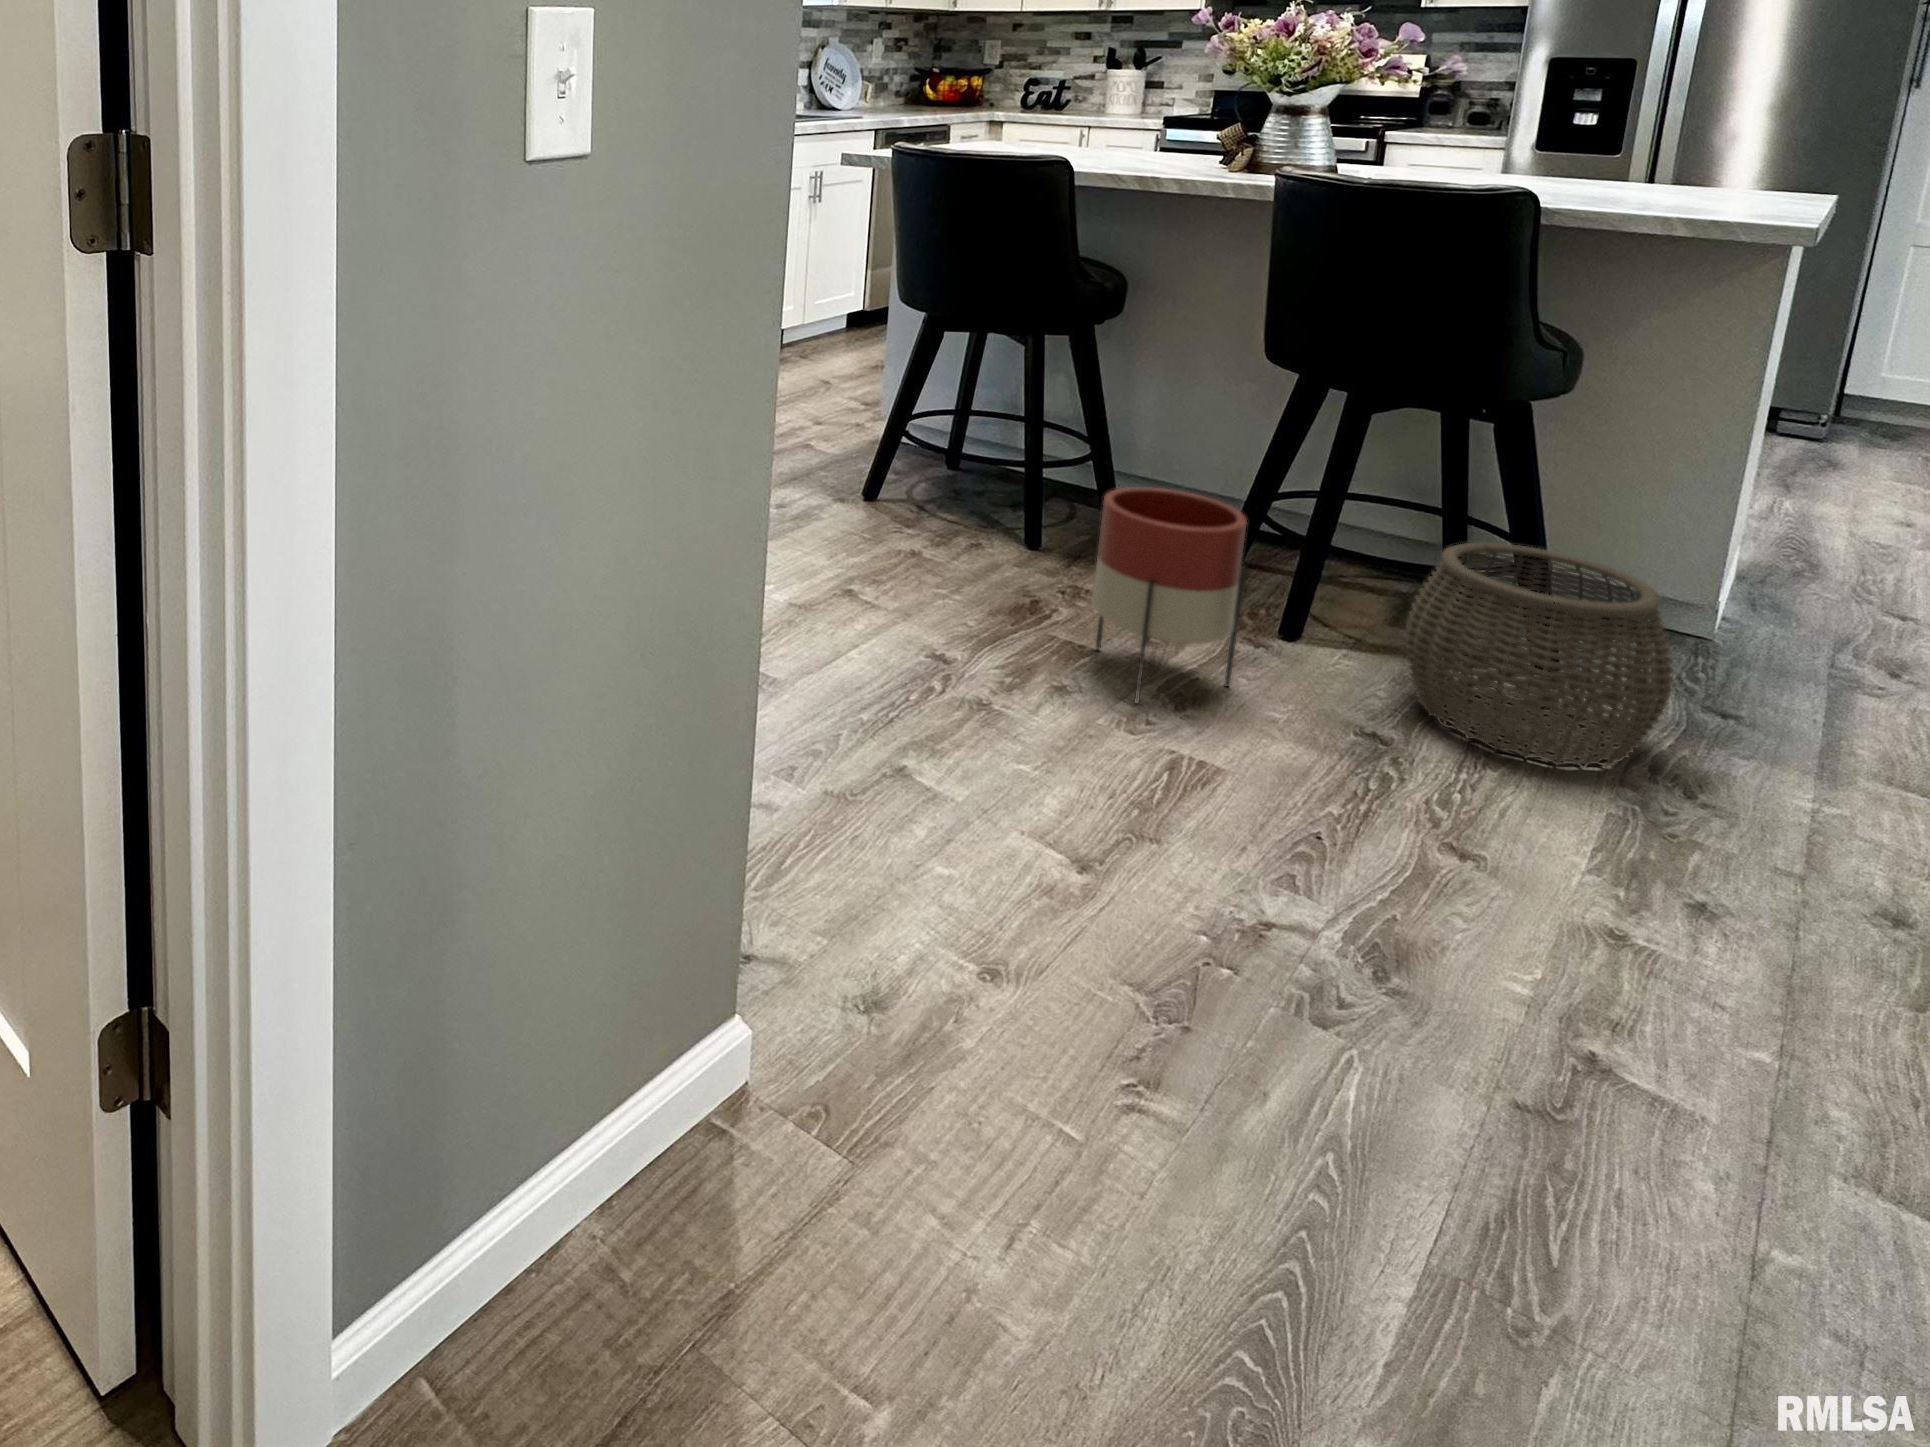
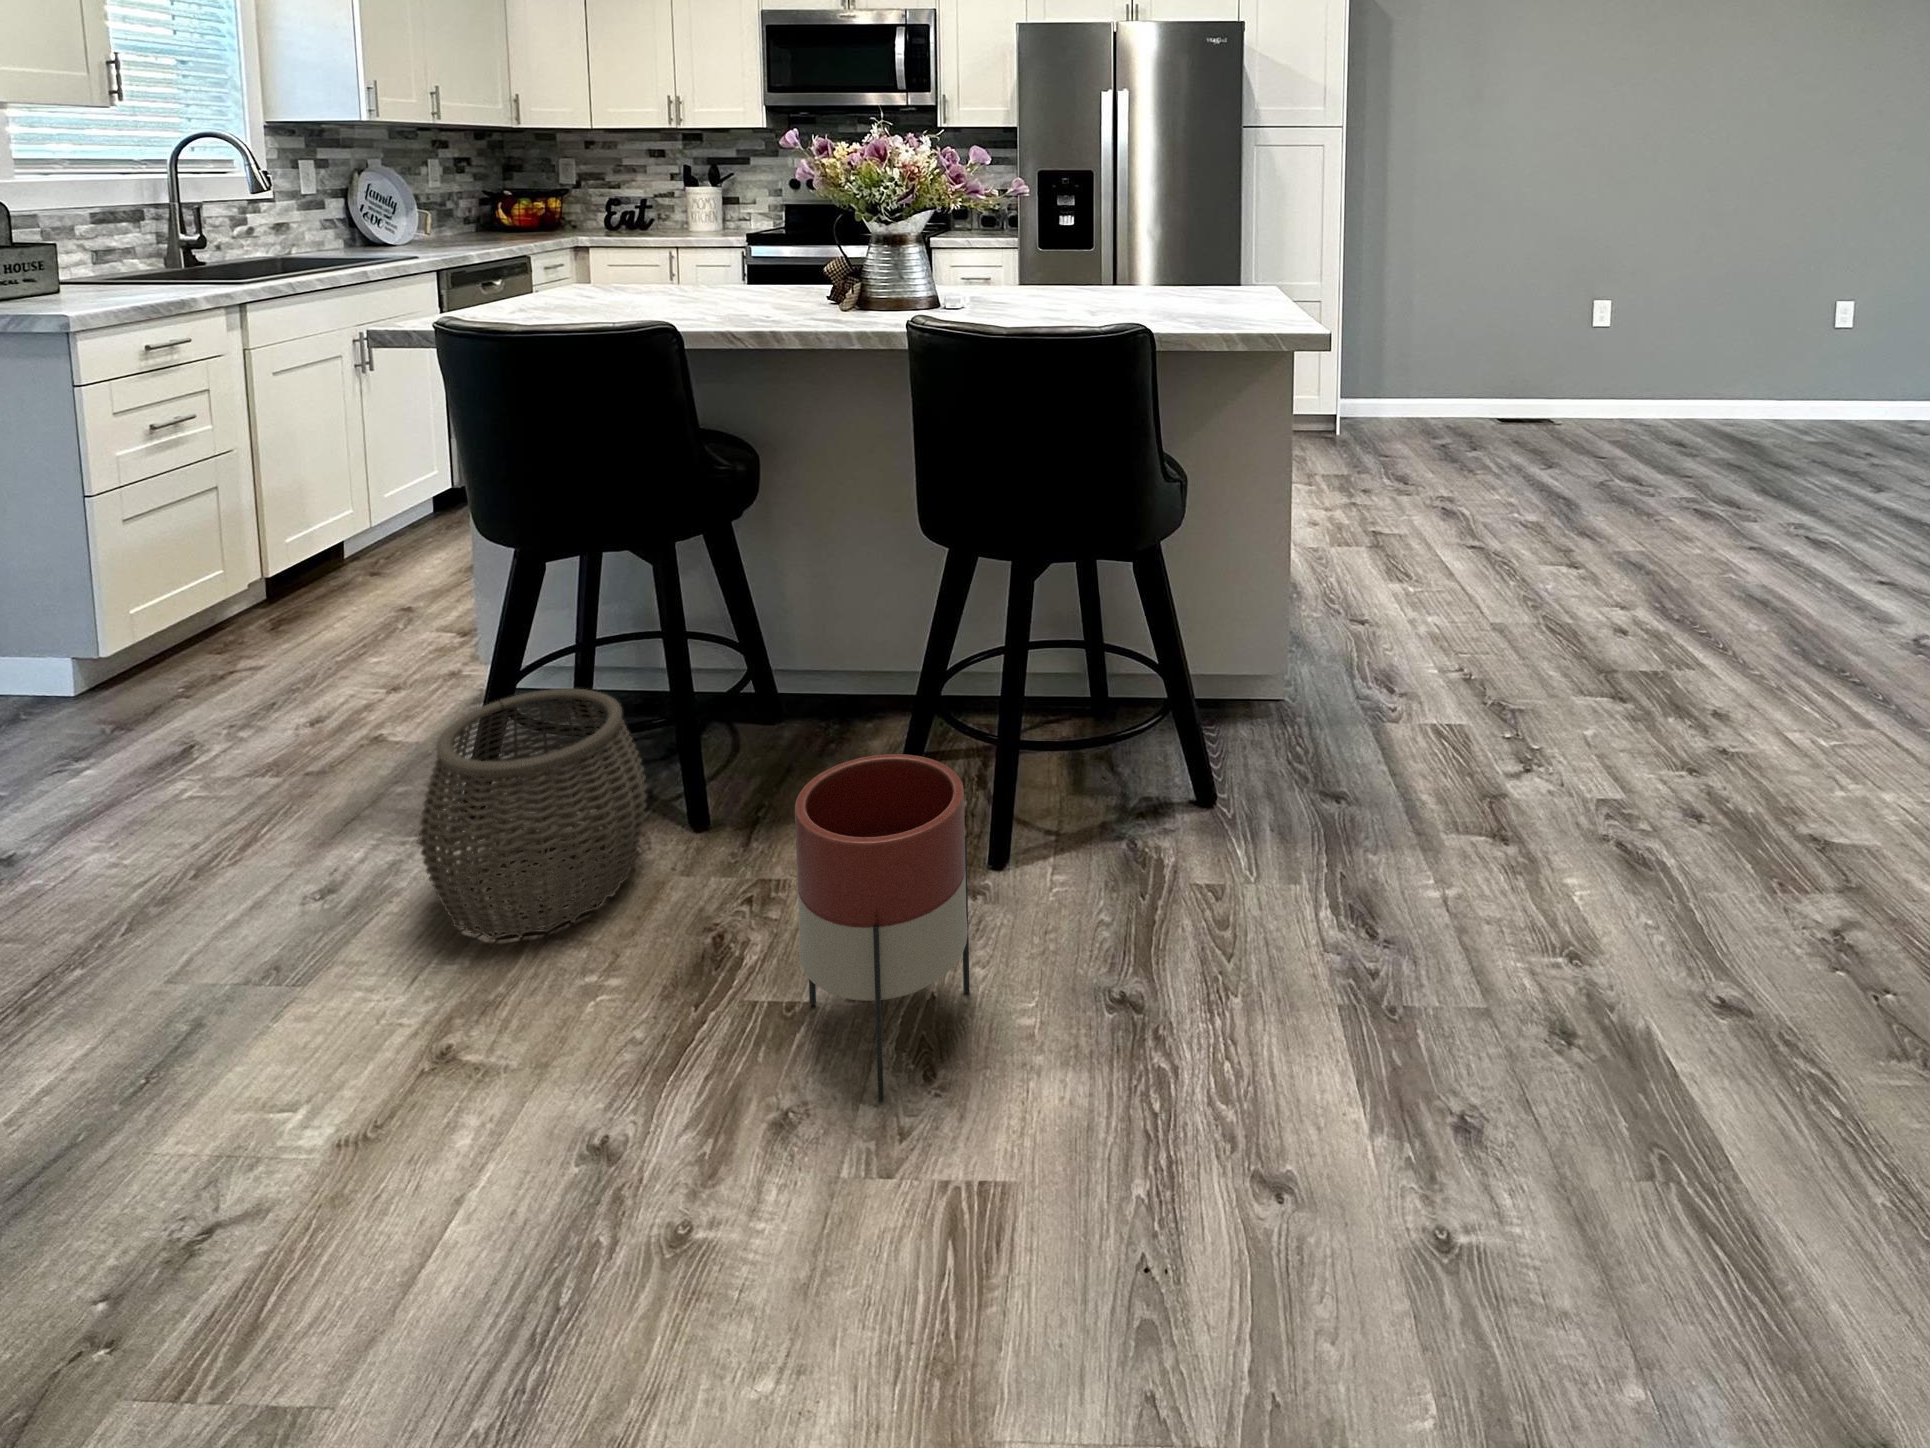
woven basket: present [1406,543,1674,768] -> present [419,689,647,939]

